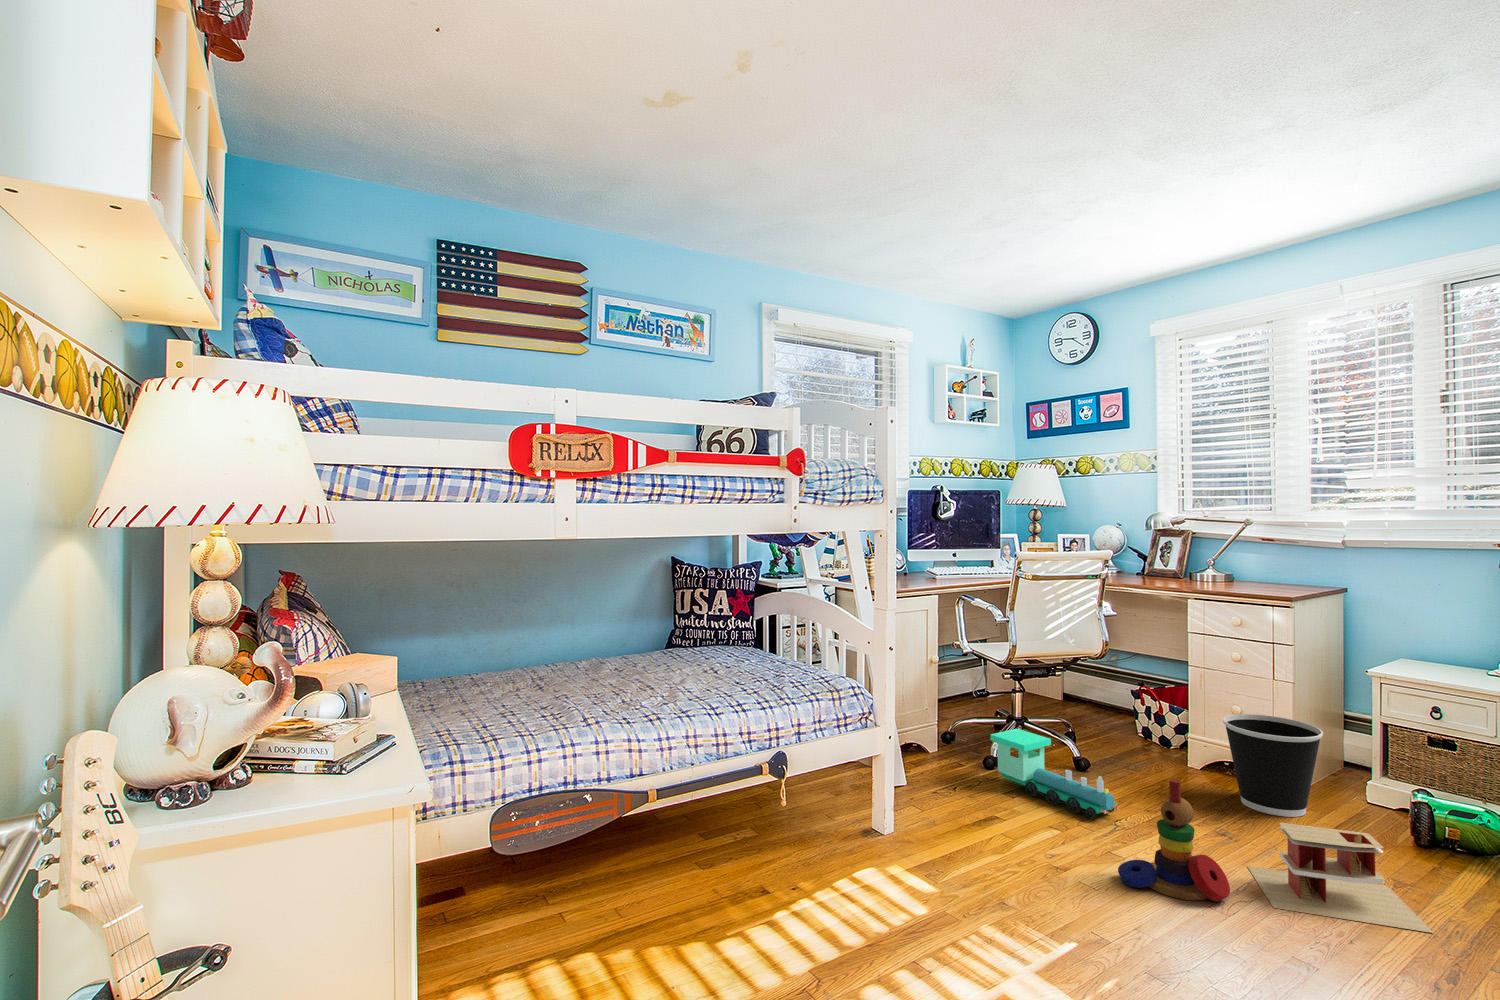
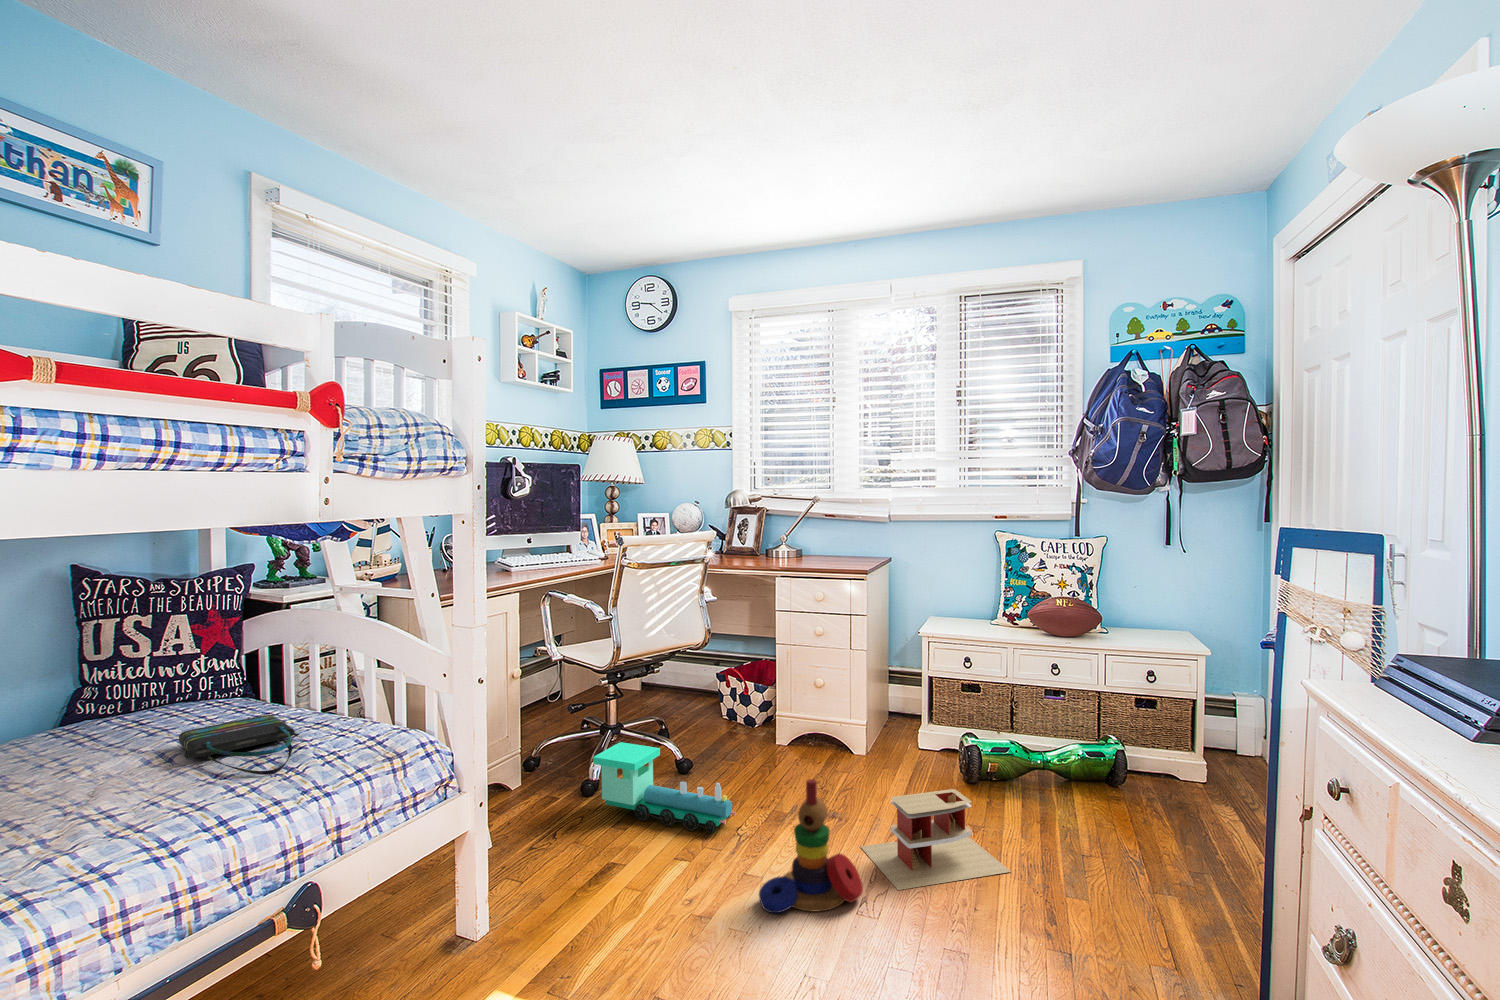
tote bag: none [721,656,782,686] -> present [179,715,300,775]
wastebasket: present [1223,714,1323,817] -> none [814,683,893,780]

